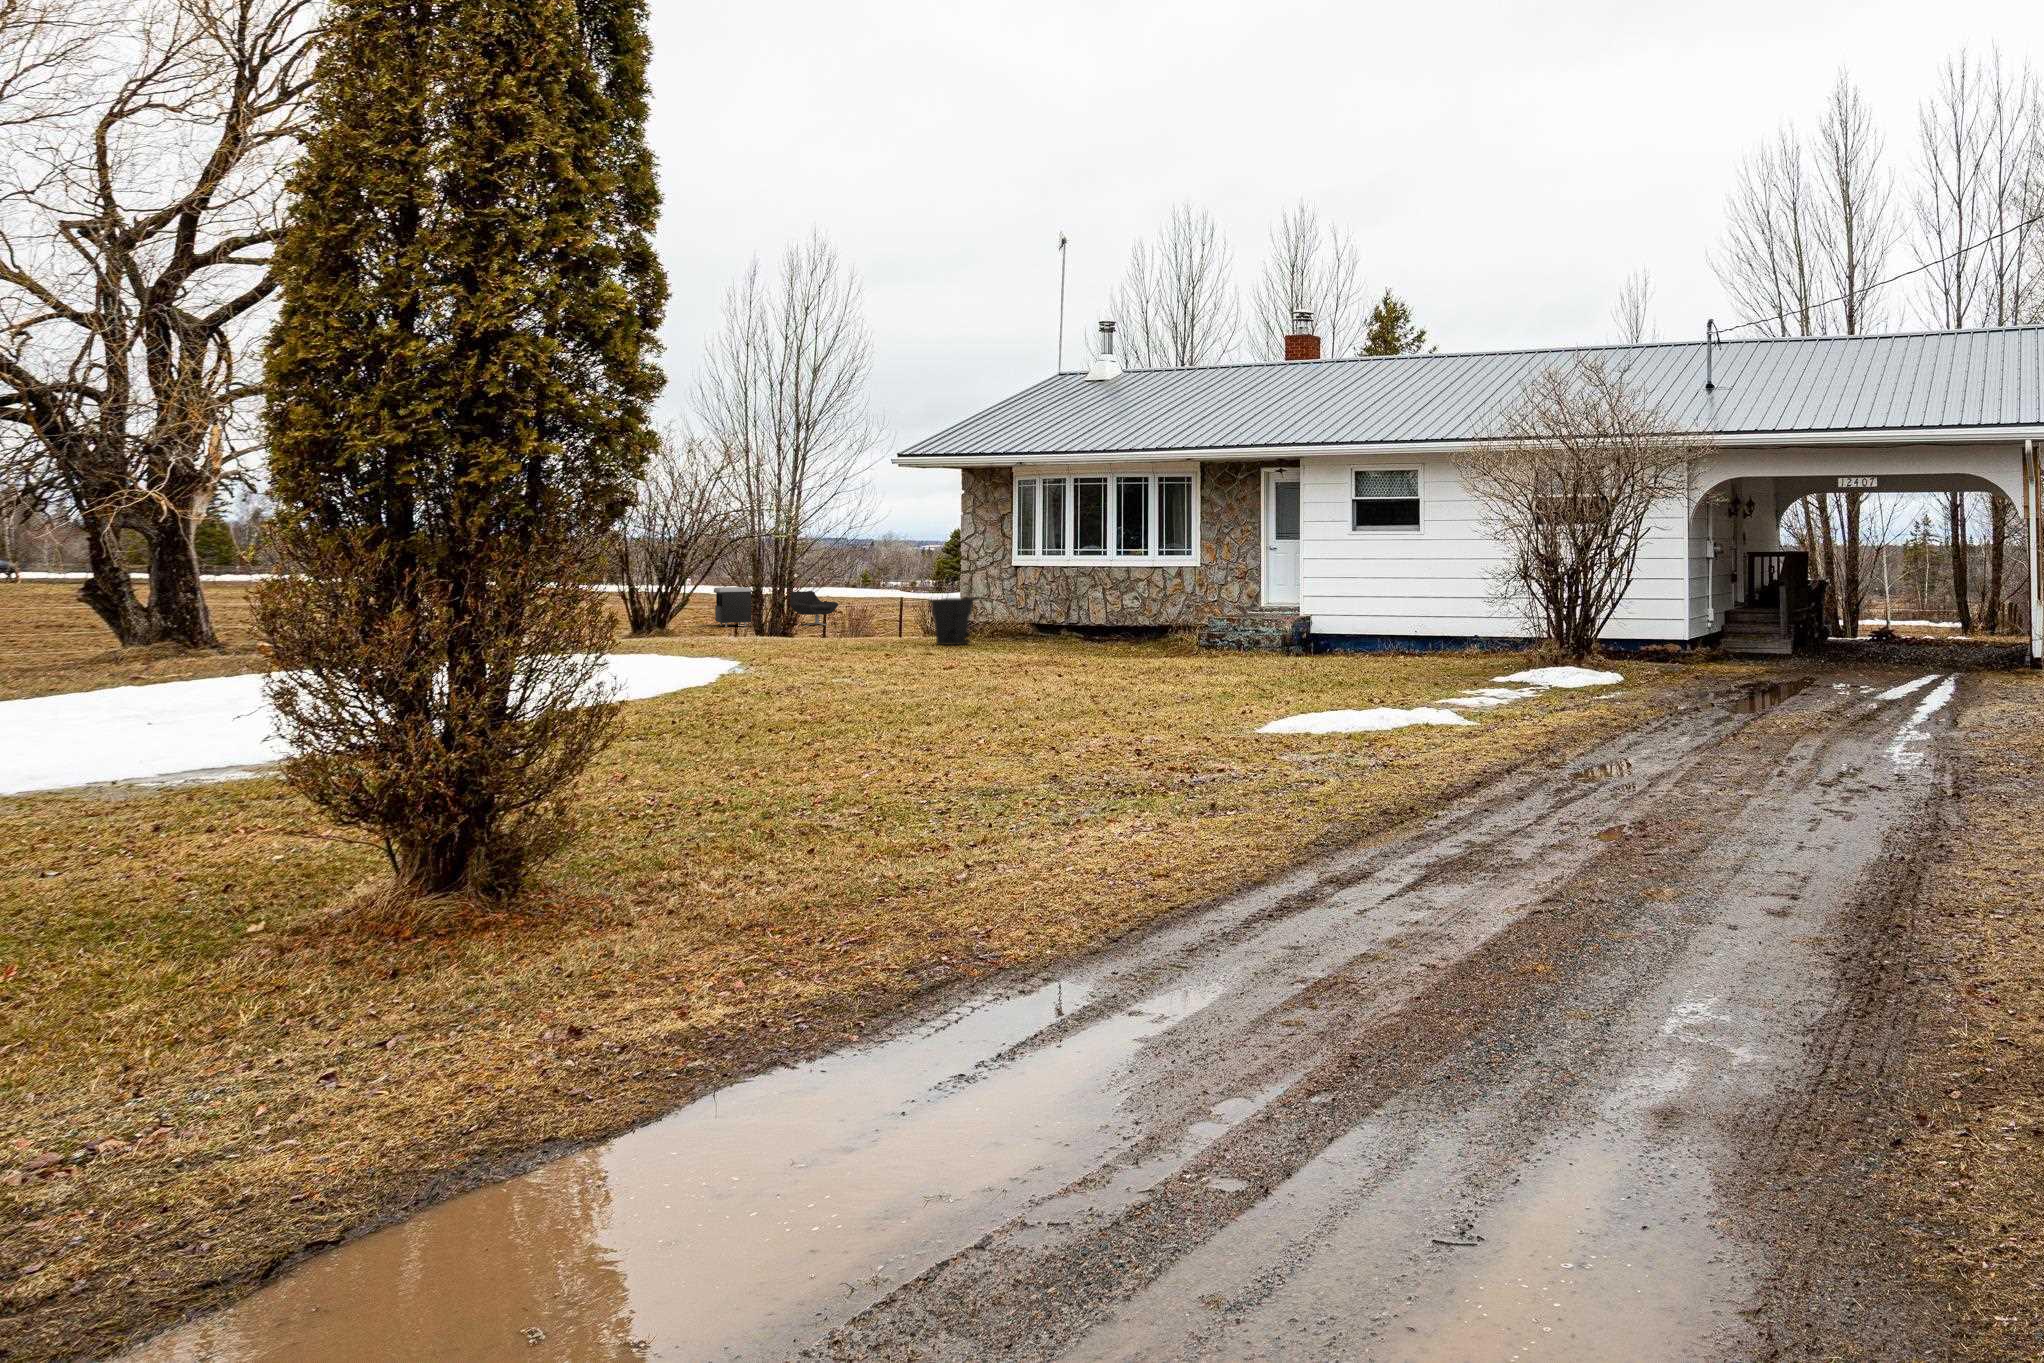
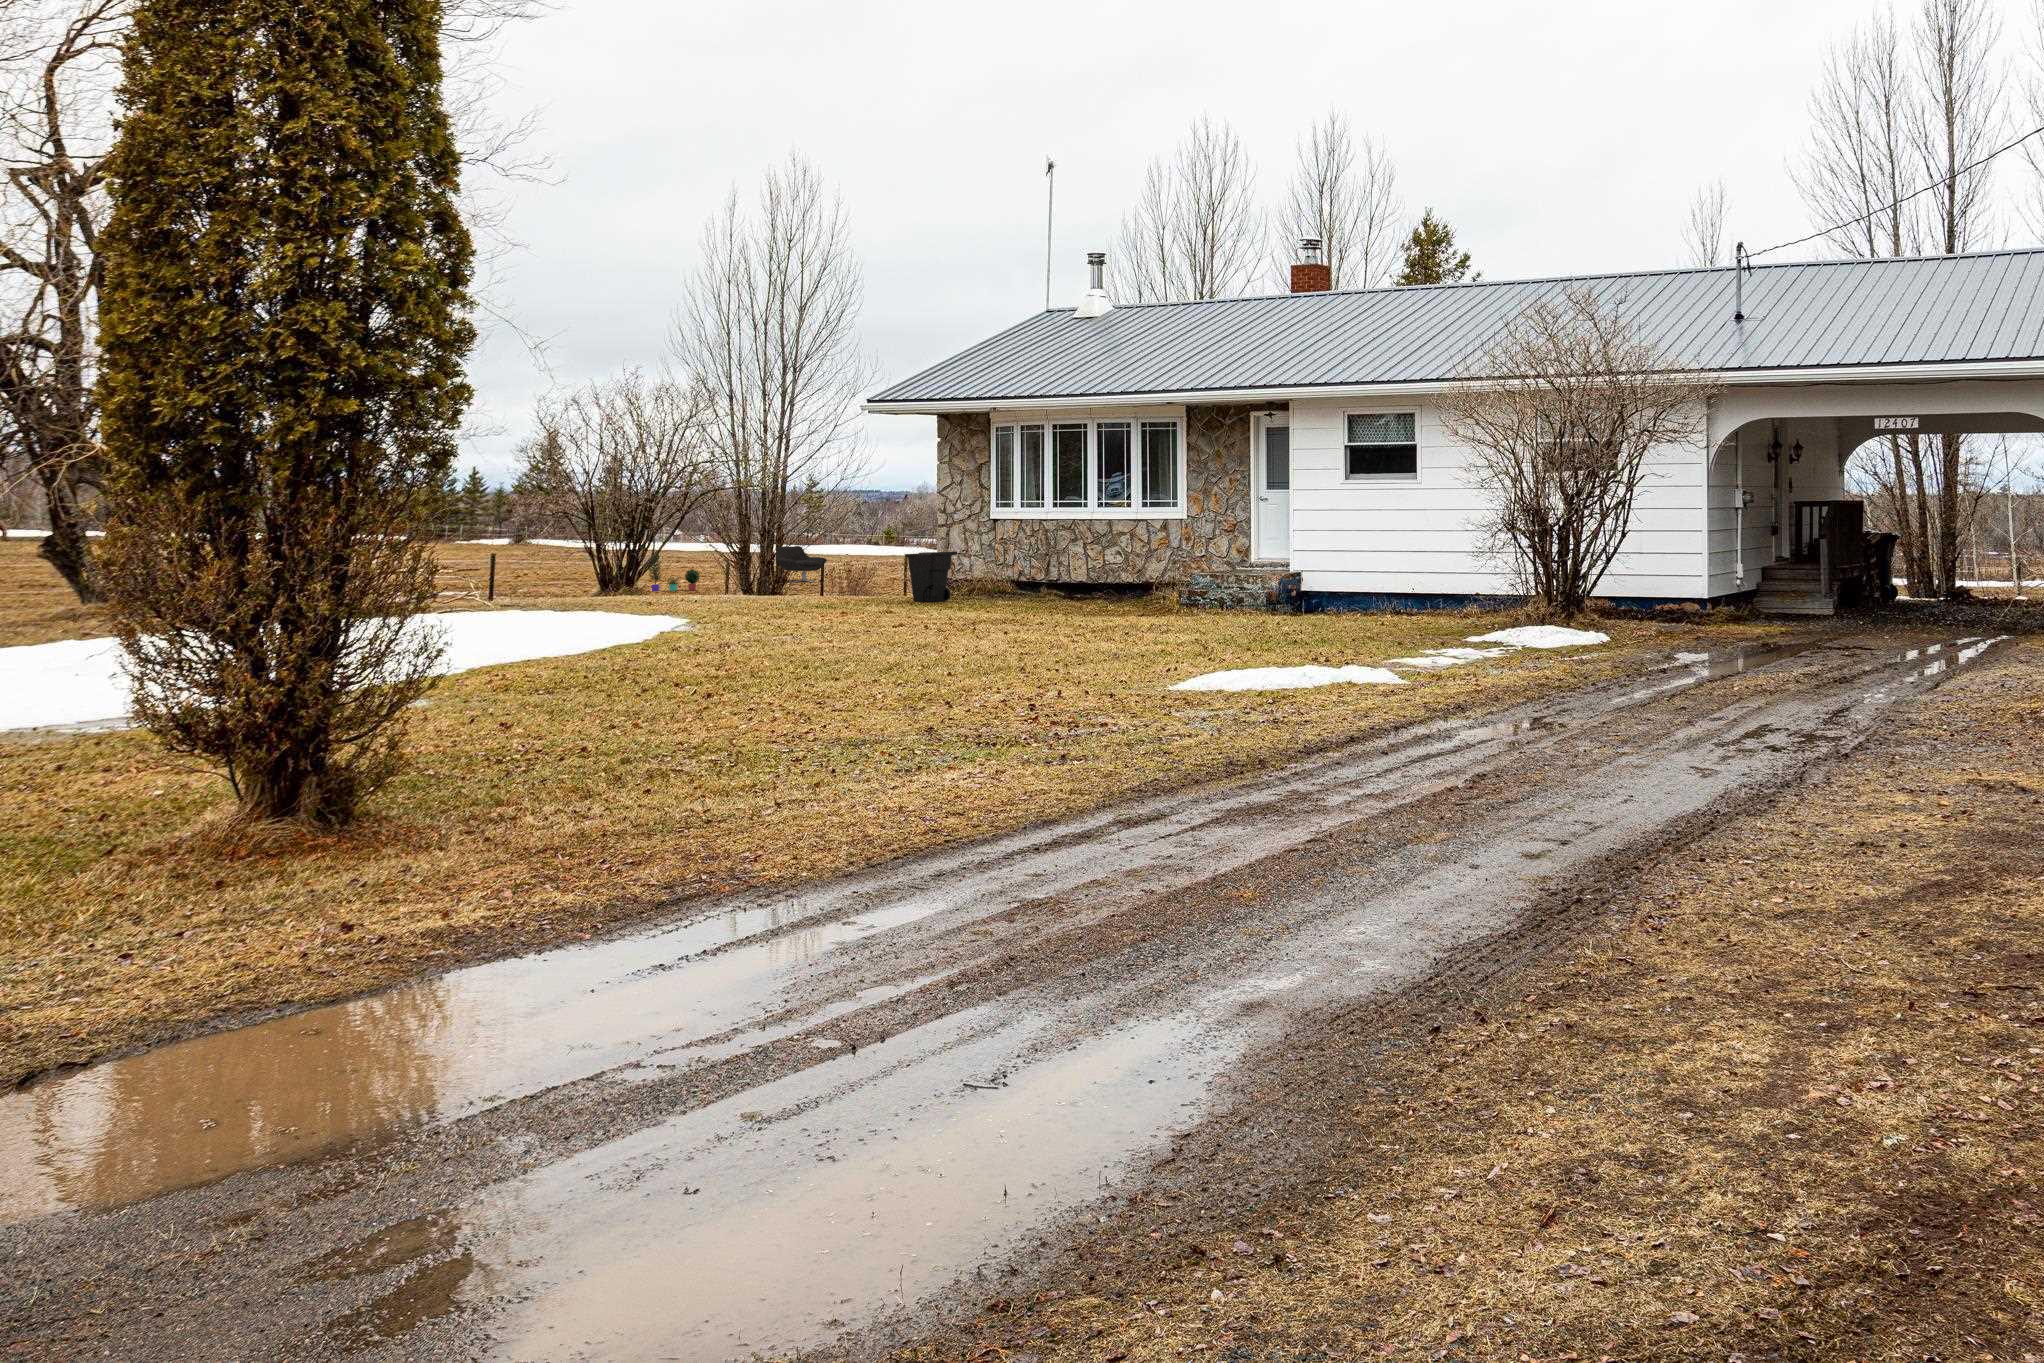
storage bench: present [714,587,751,627] -> none [697,542,735,584]
potted plant: none [670,598,722,635] -> present [648,554,700,592]

